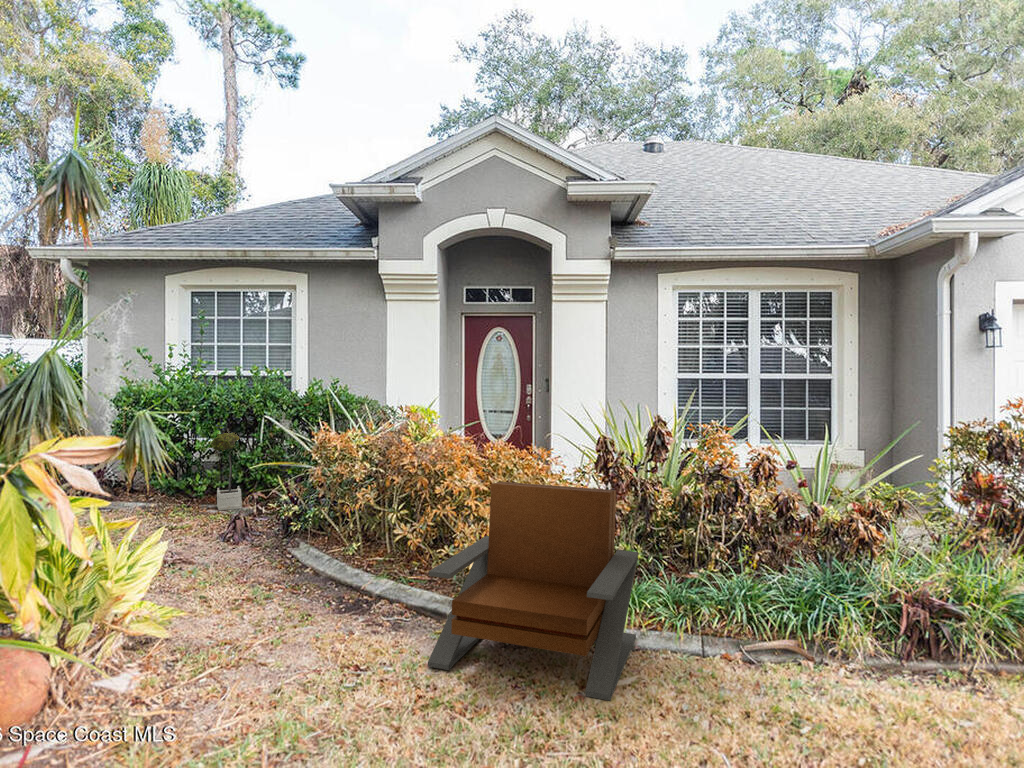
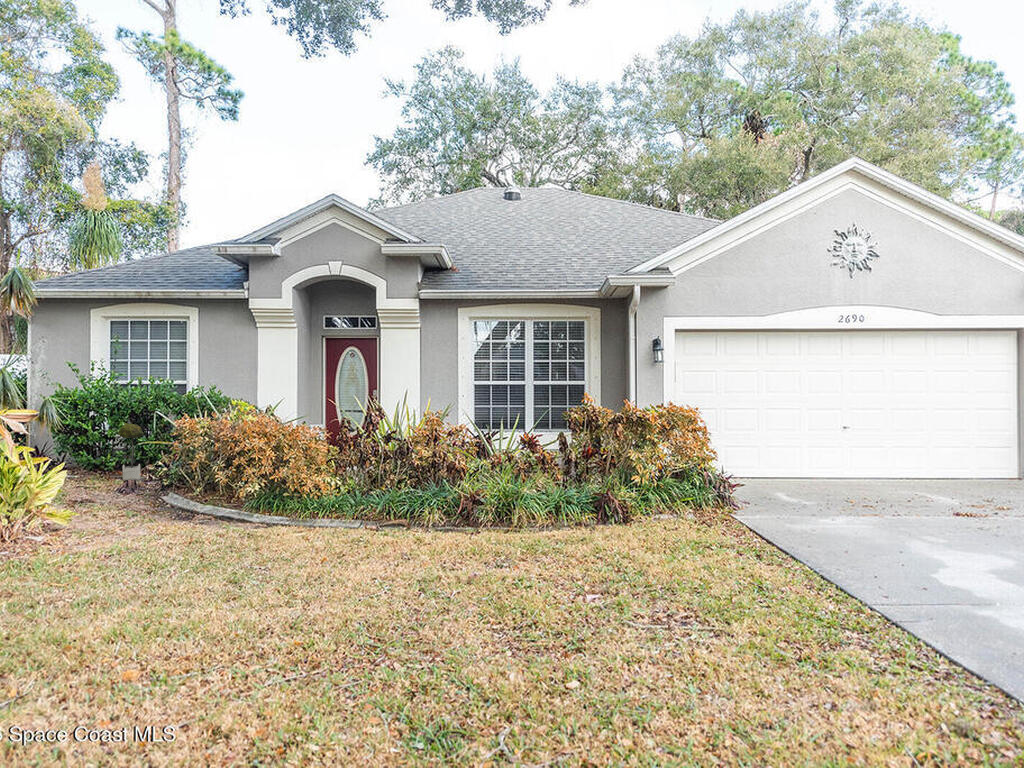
lounge chair: present [428,482,638,701] -> none [202,441,333,542]

